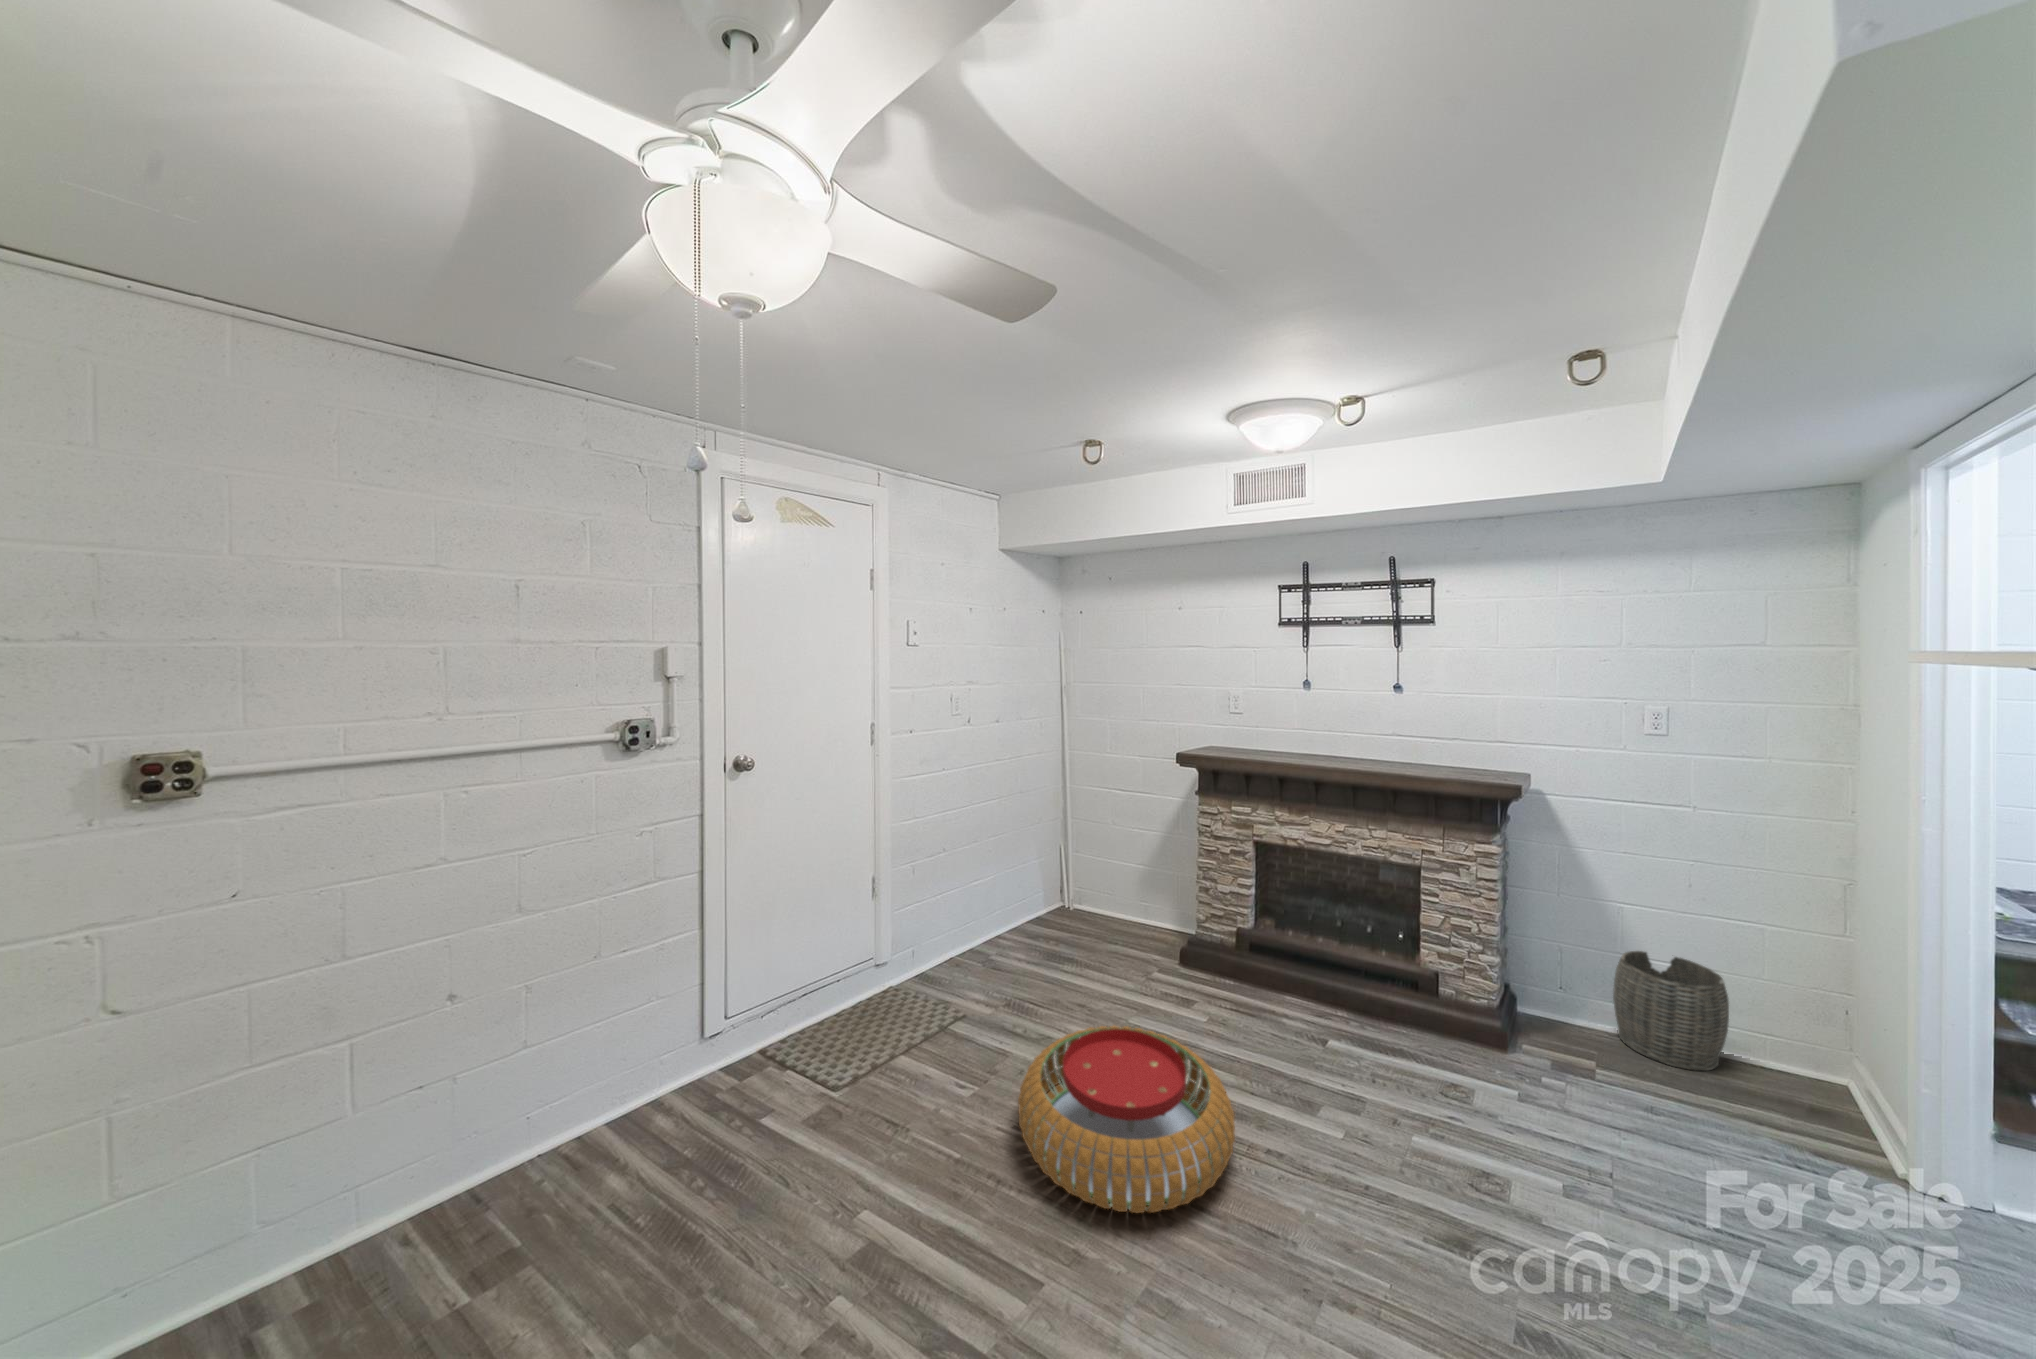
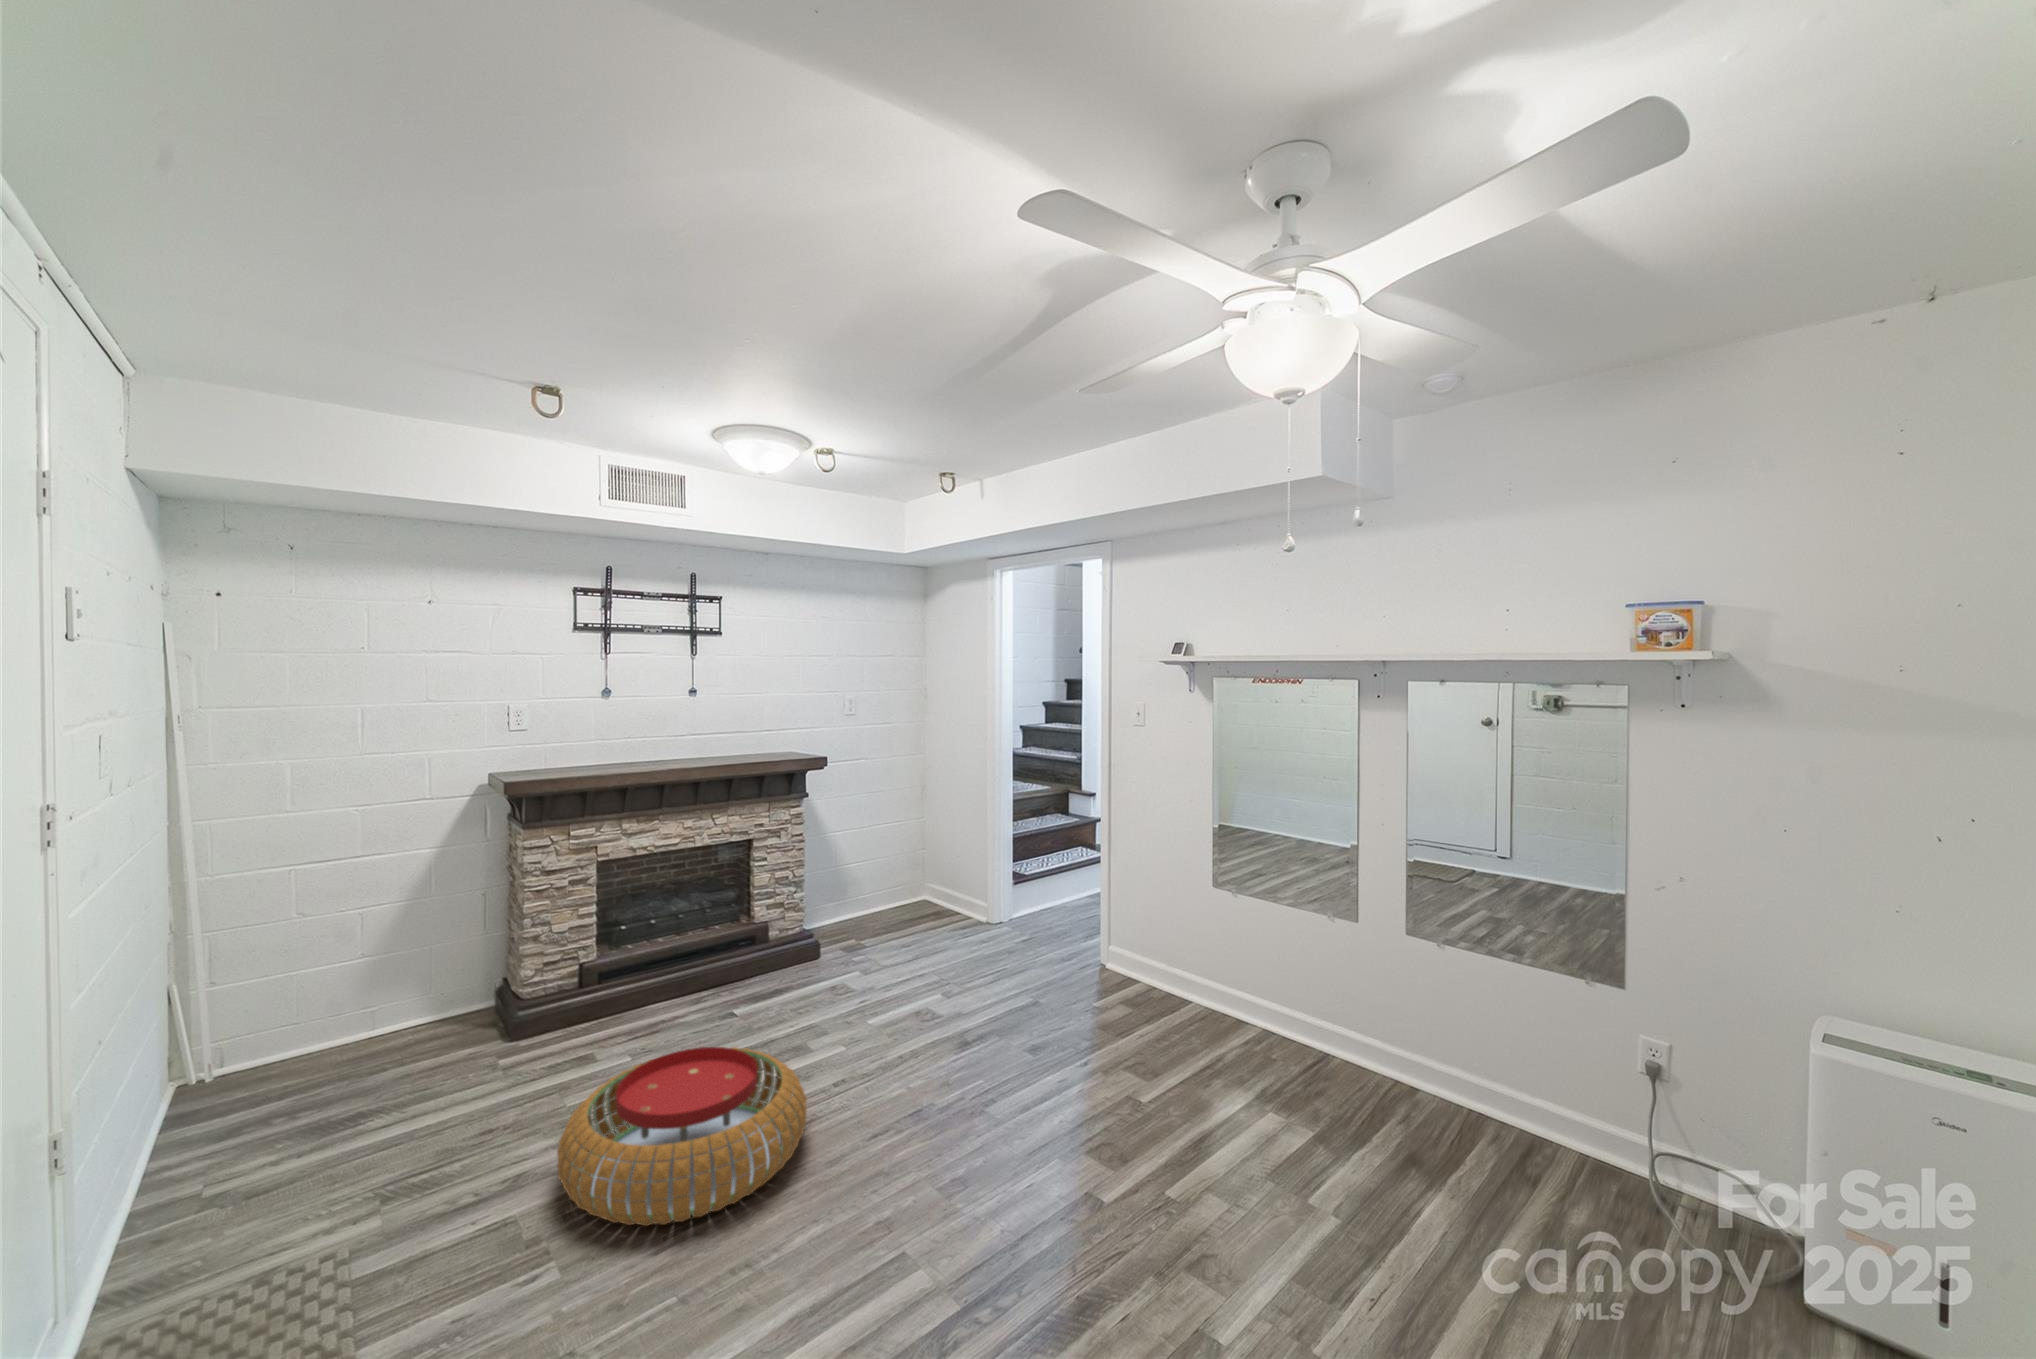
woven basket: present [1613,951,1729,1071] -> none [844,861,900,929]

